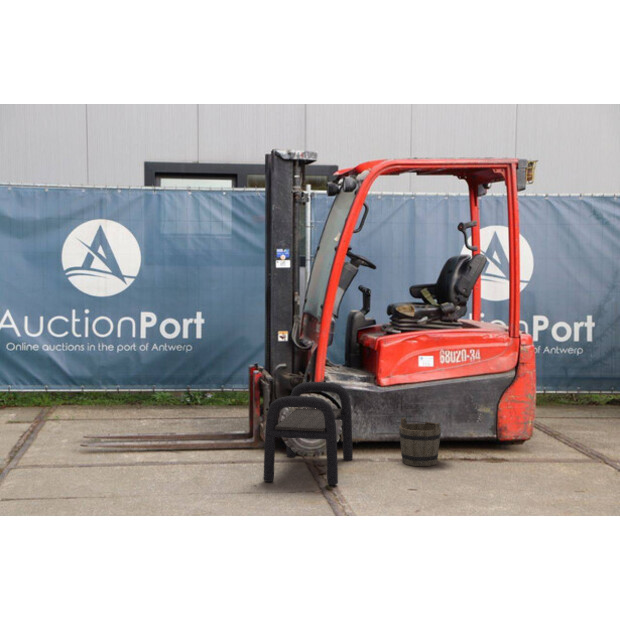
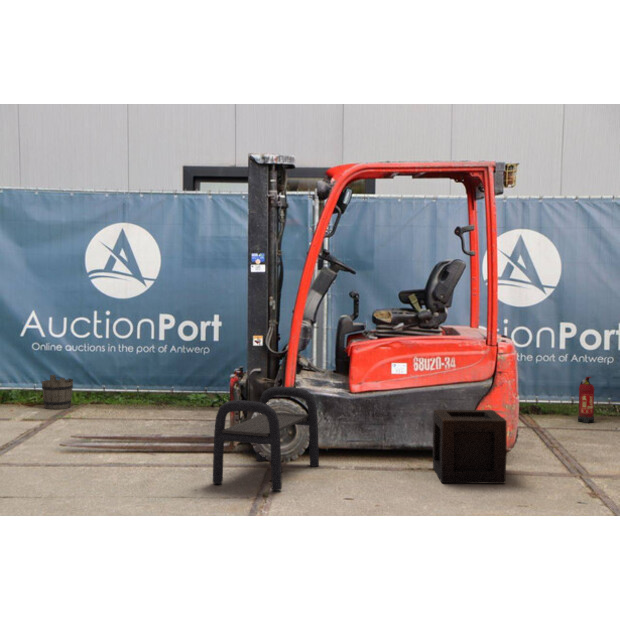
fire extinguisher: none [553,366,569,410] -> present [578,377,595,423]
wooden crate: none [461,399,541,471] -> present [433,410,507,484]
bucket: present [399,418,441,466] -> present [42,375,73,409]

